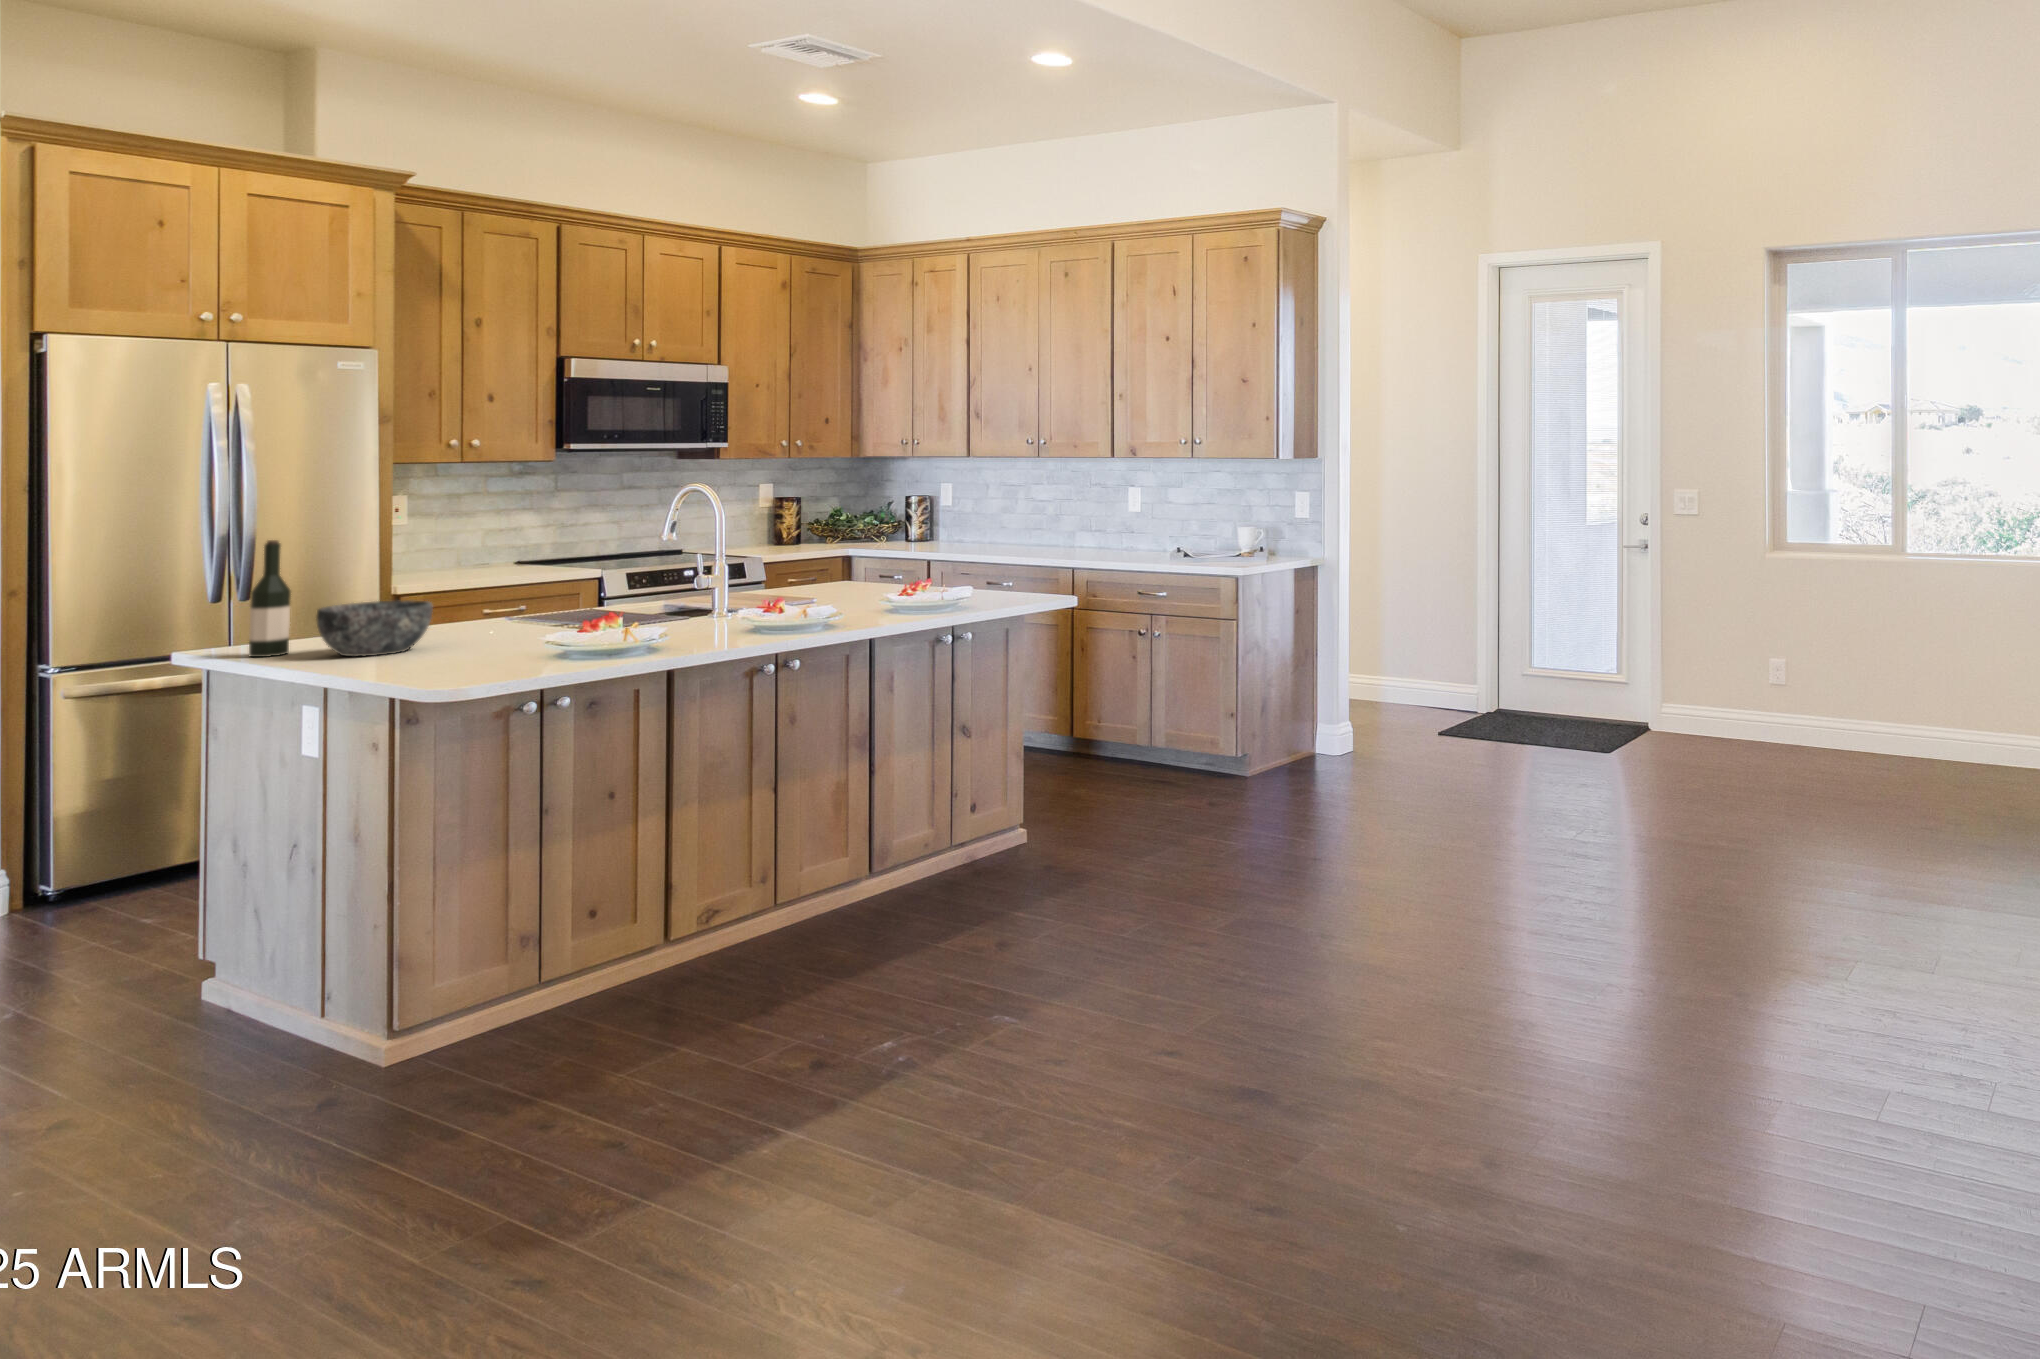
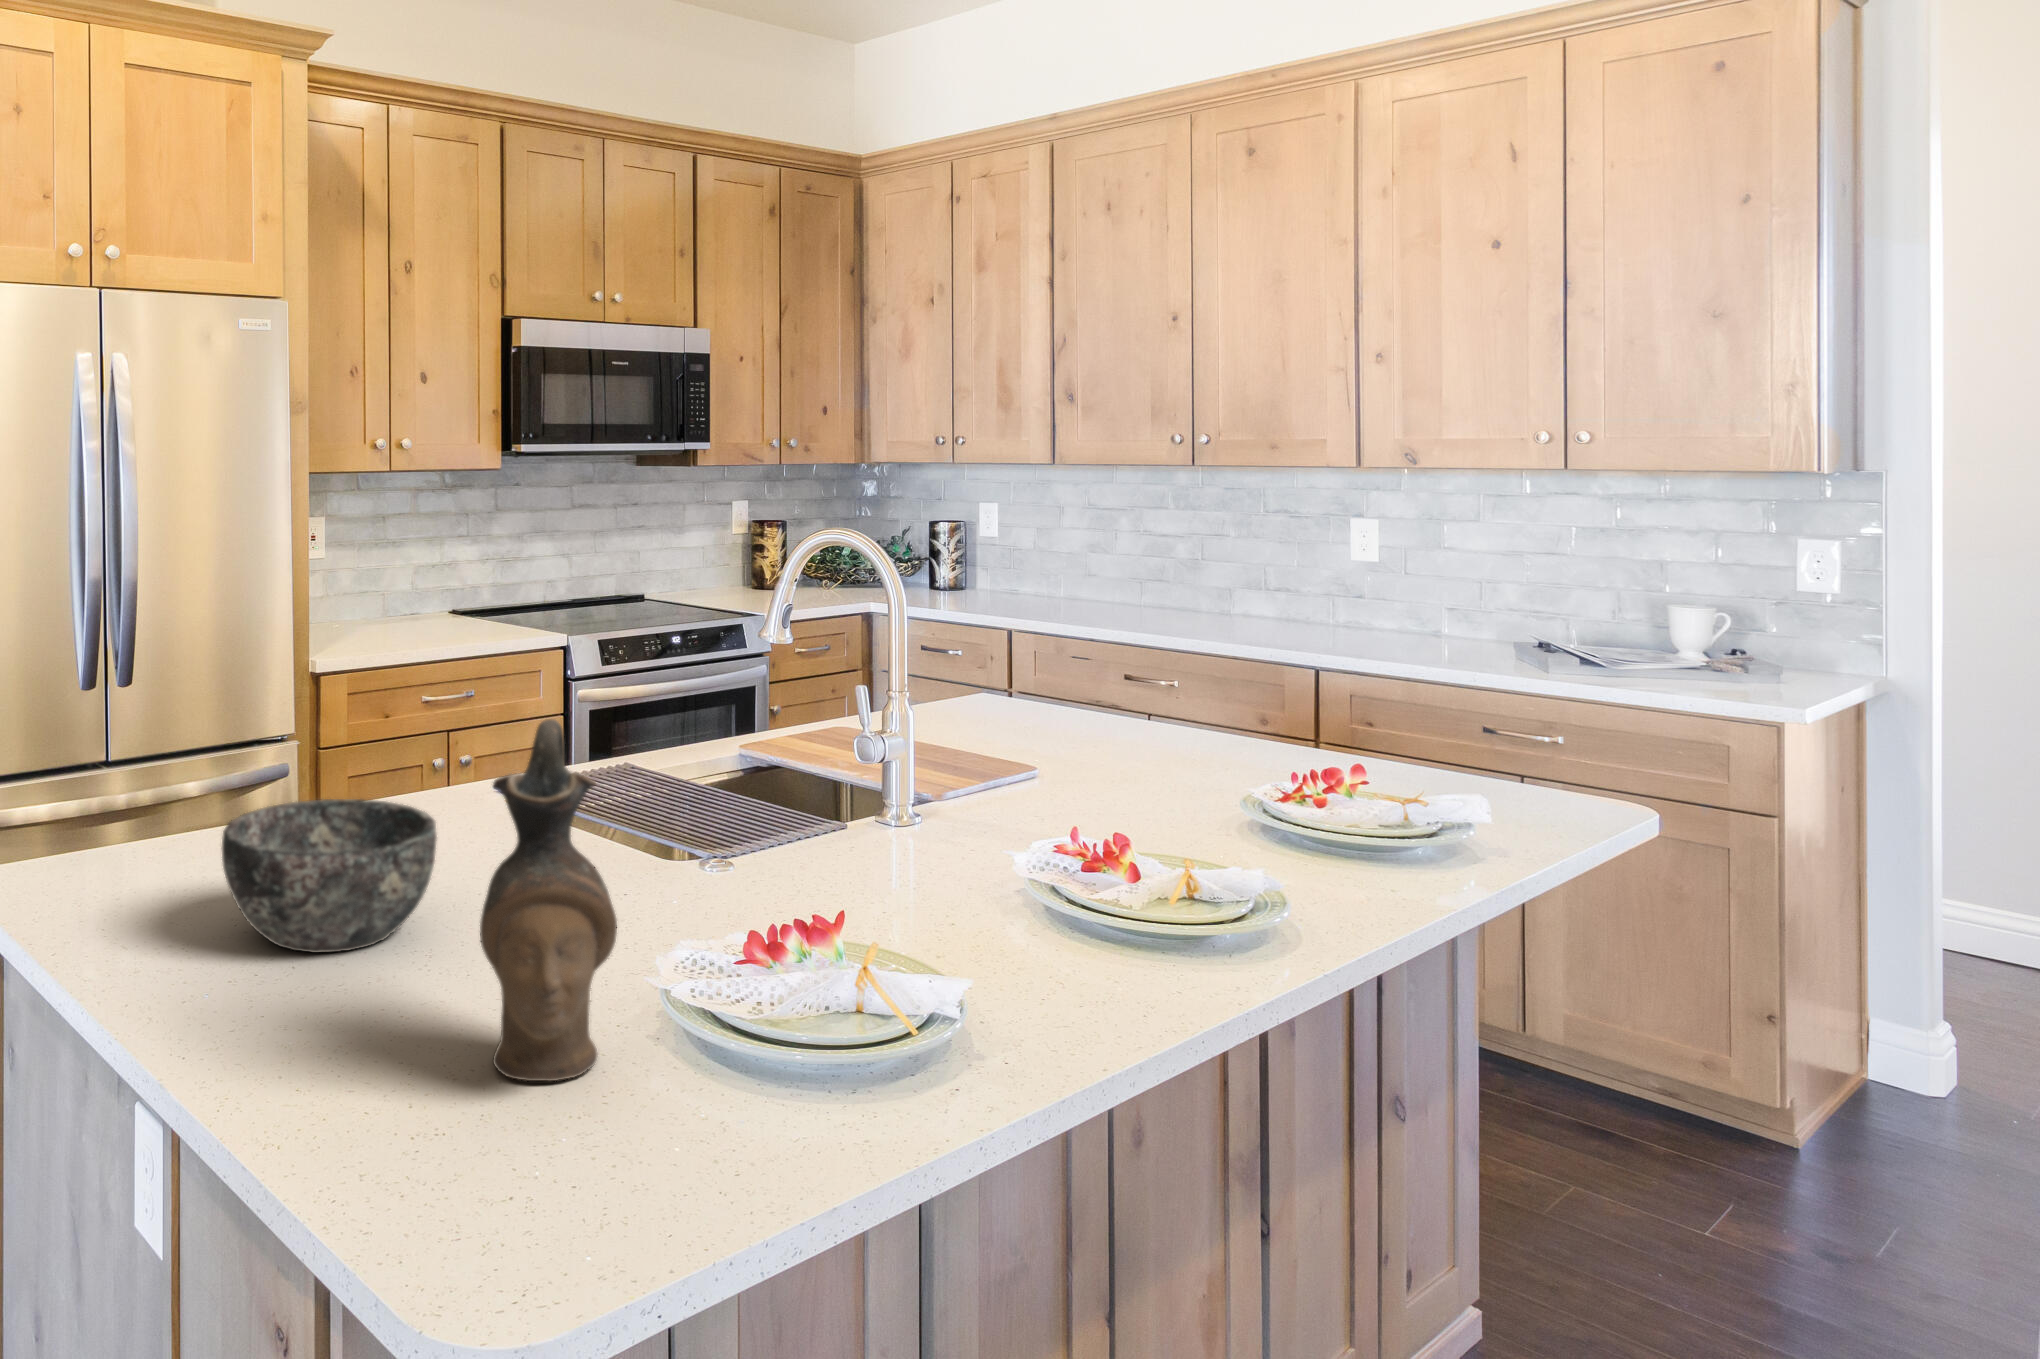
ceramic pitcher: none [432,539,491,665] -> present [480,719,617,1081]
wine bottle: present [249,540,291,657] -> none [106,659,176,915]

